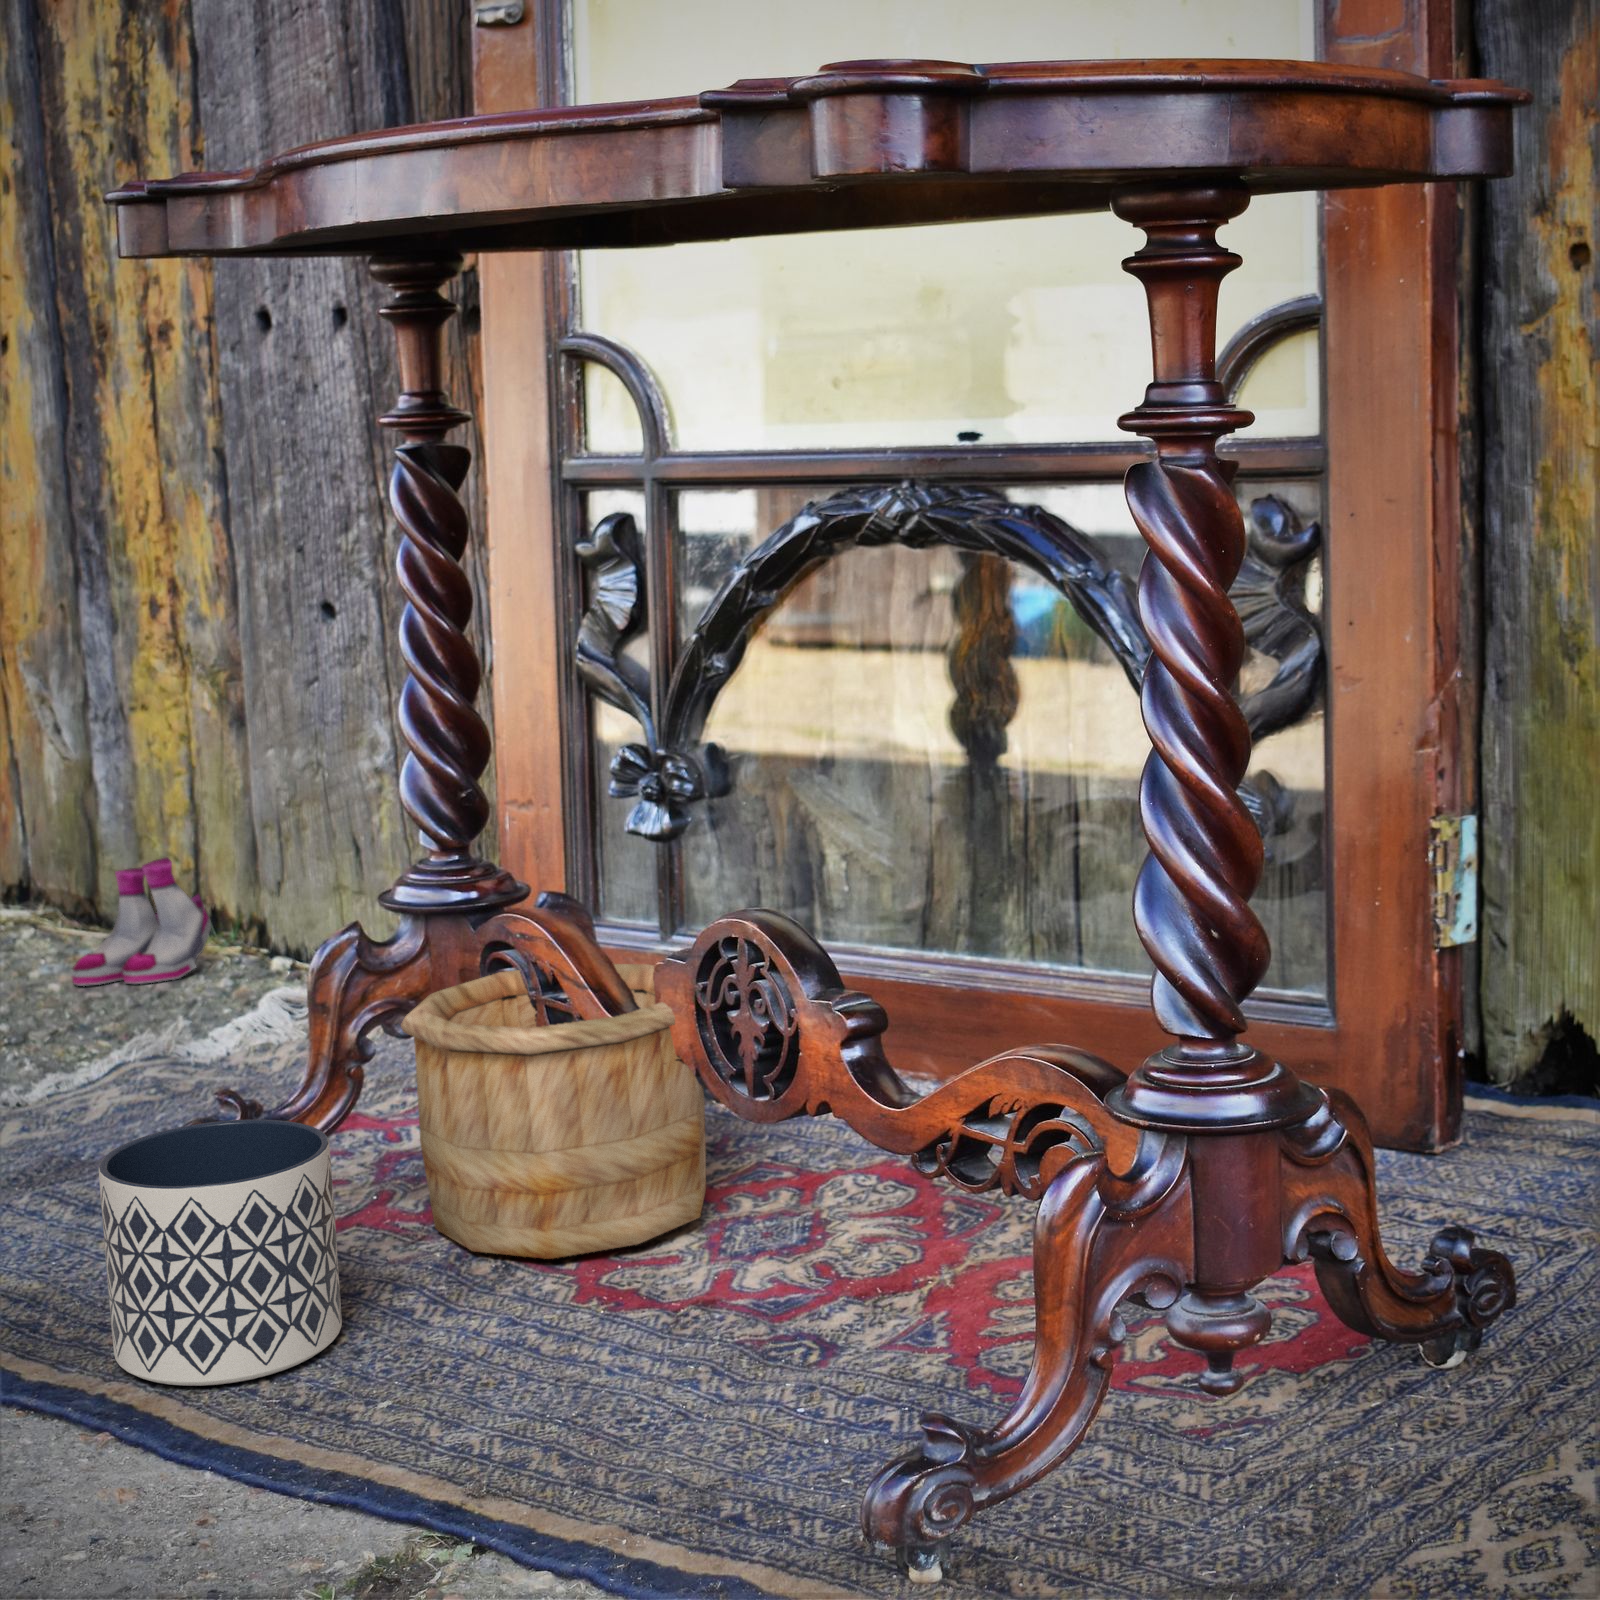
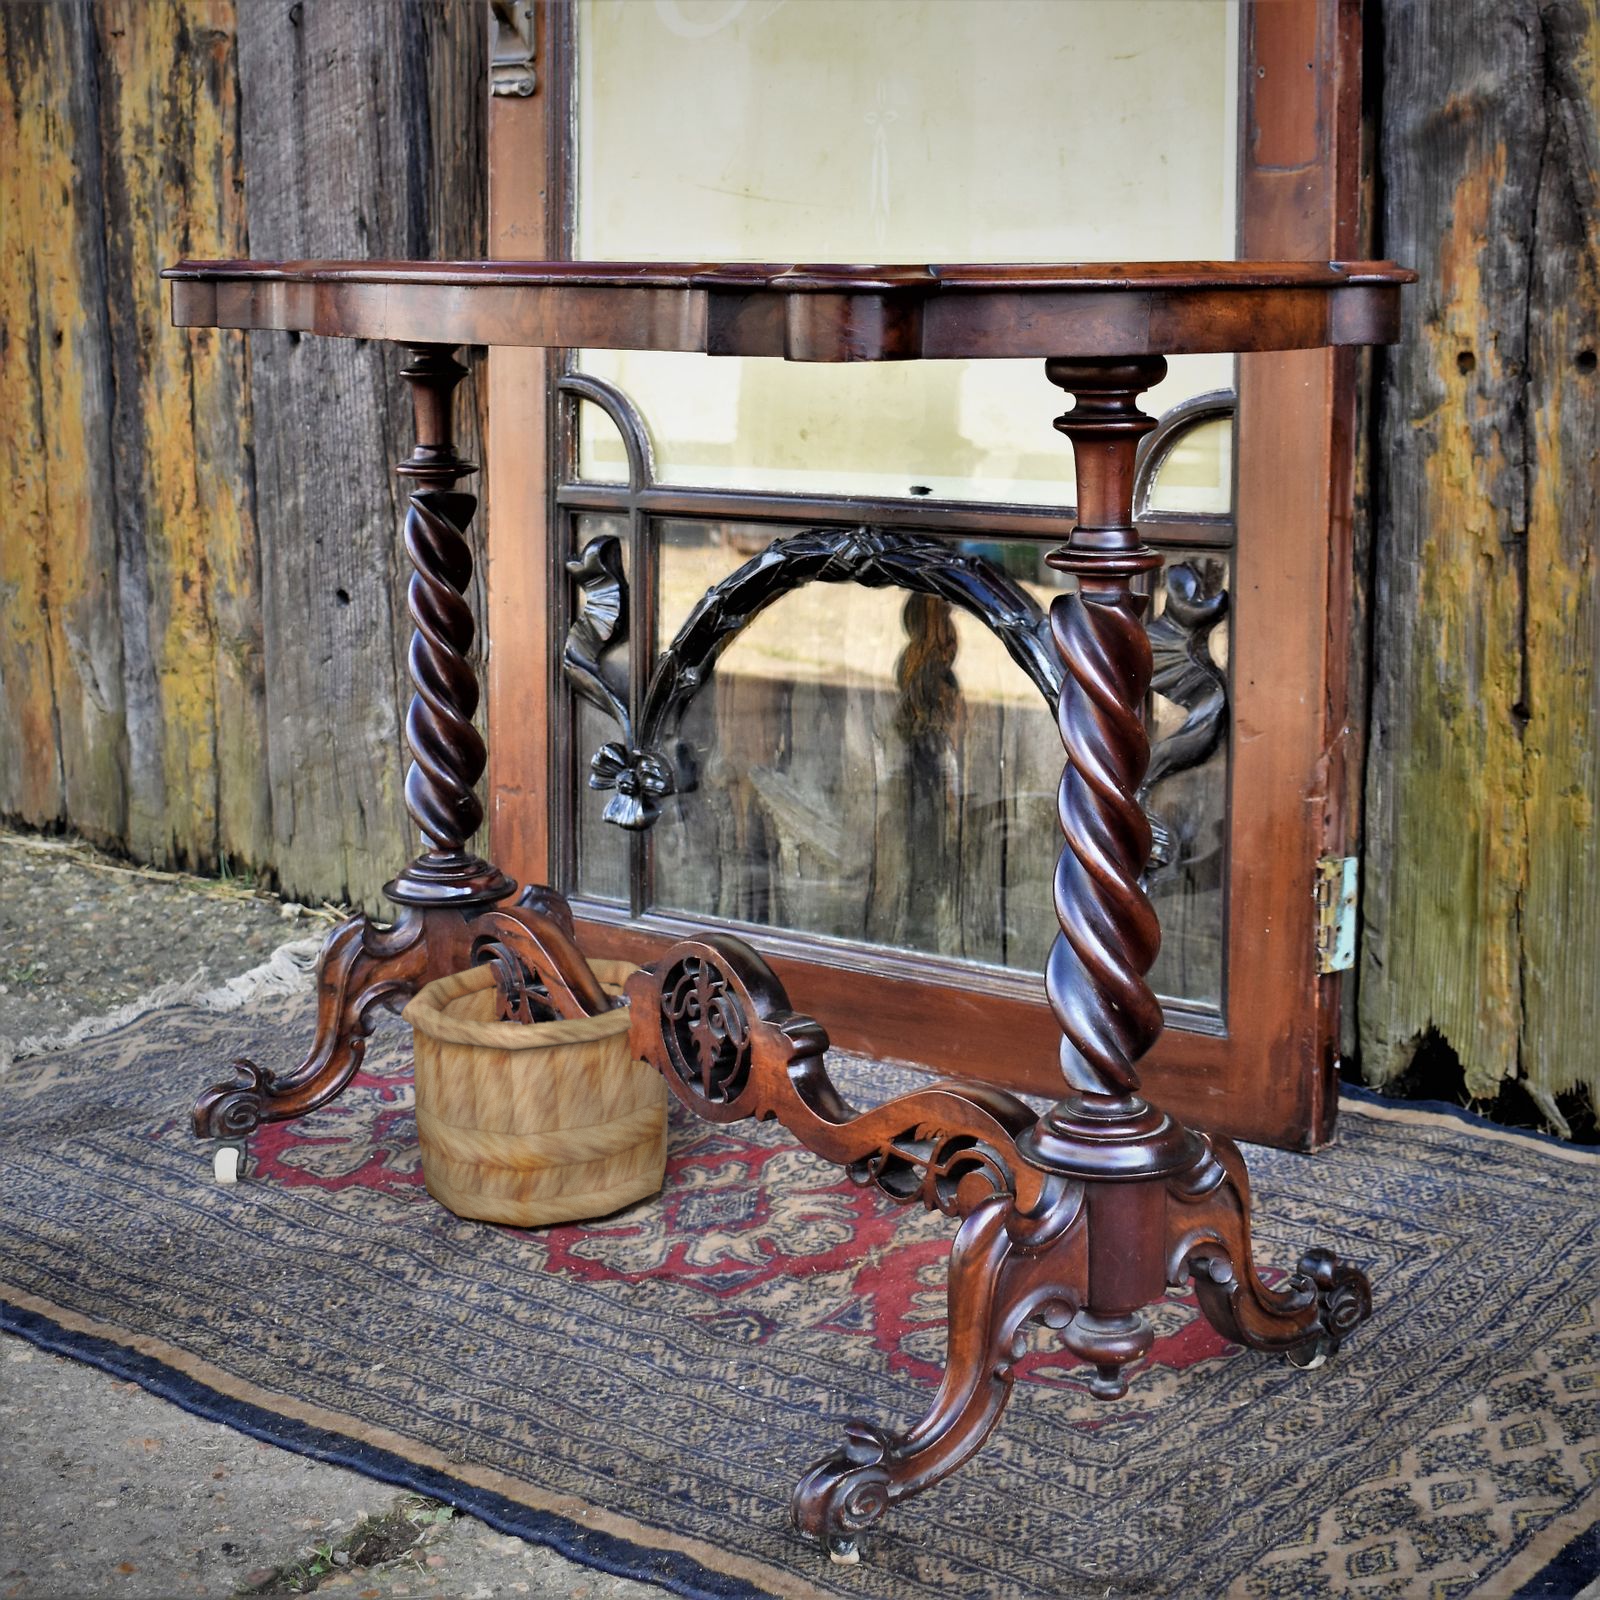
boots: present [72,858,211,986] -> none [112,816,238,929]
planter: present [99,1120,342,1386] -> none [127,1101,340,1344]

